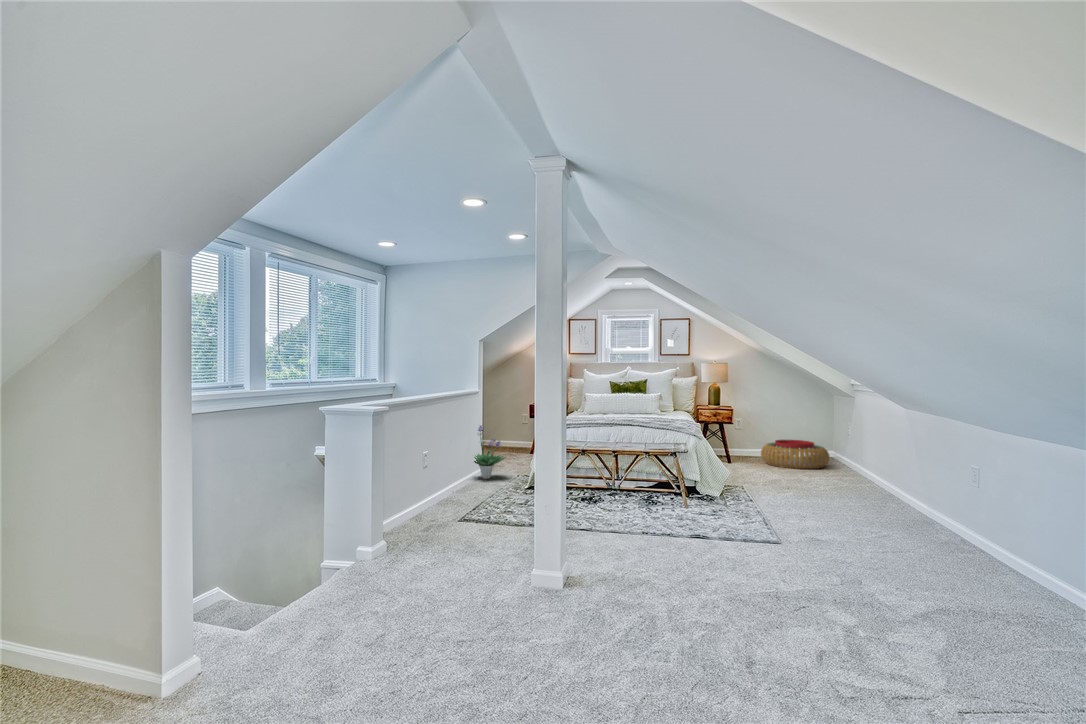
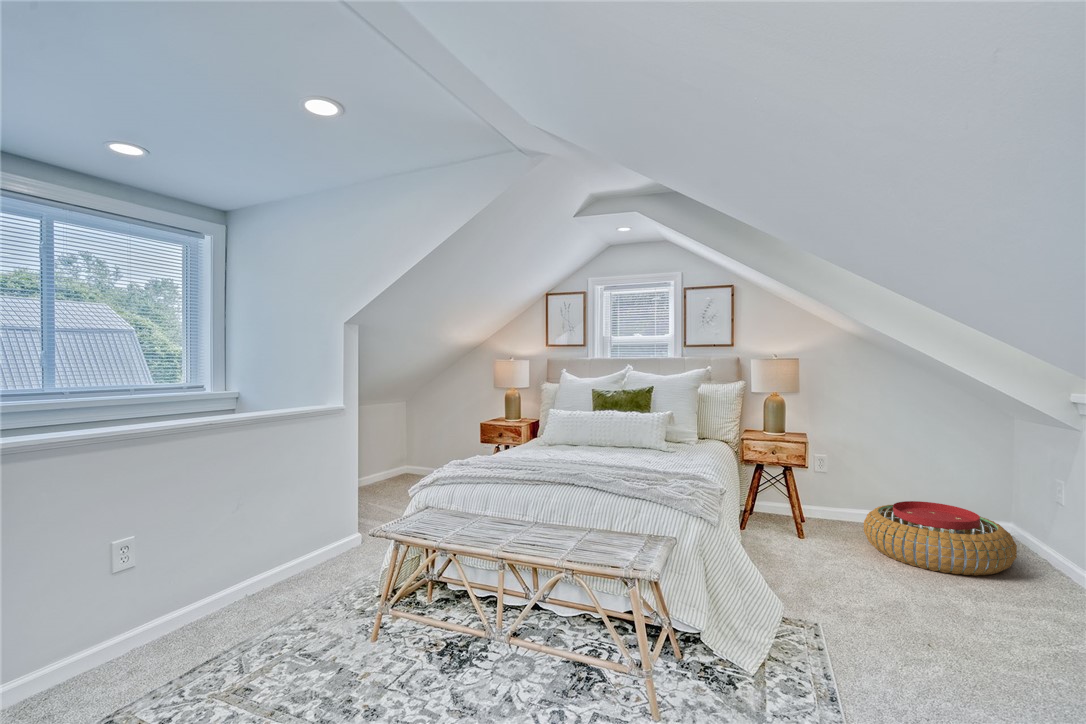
potted plant: present [474,425,506,479] -> none [259,488,341,594]

